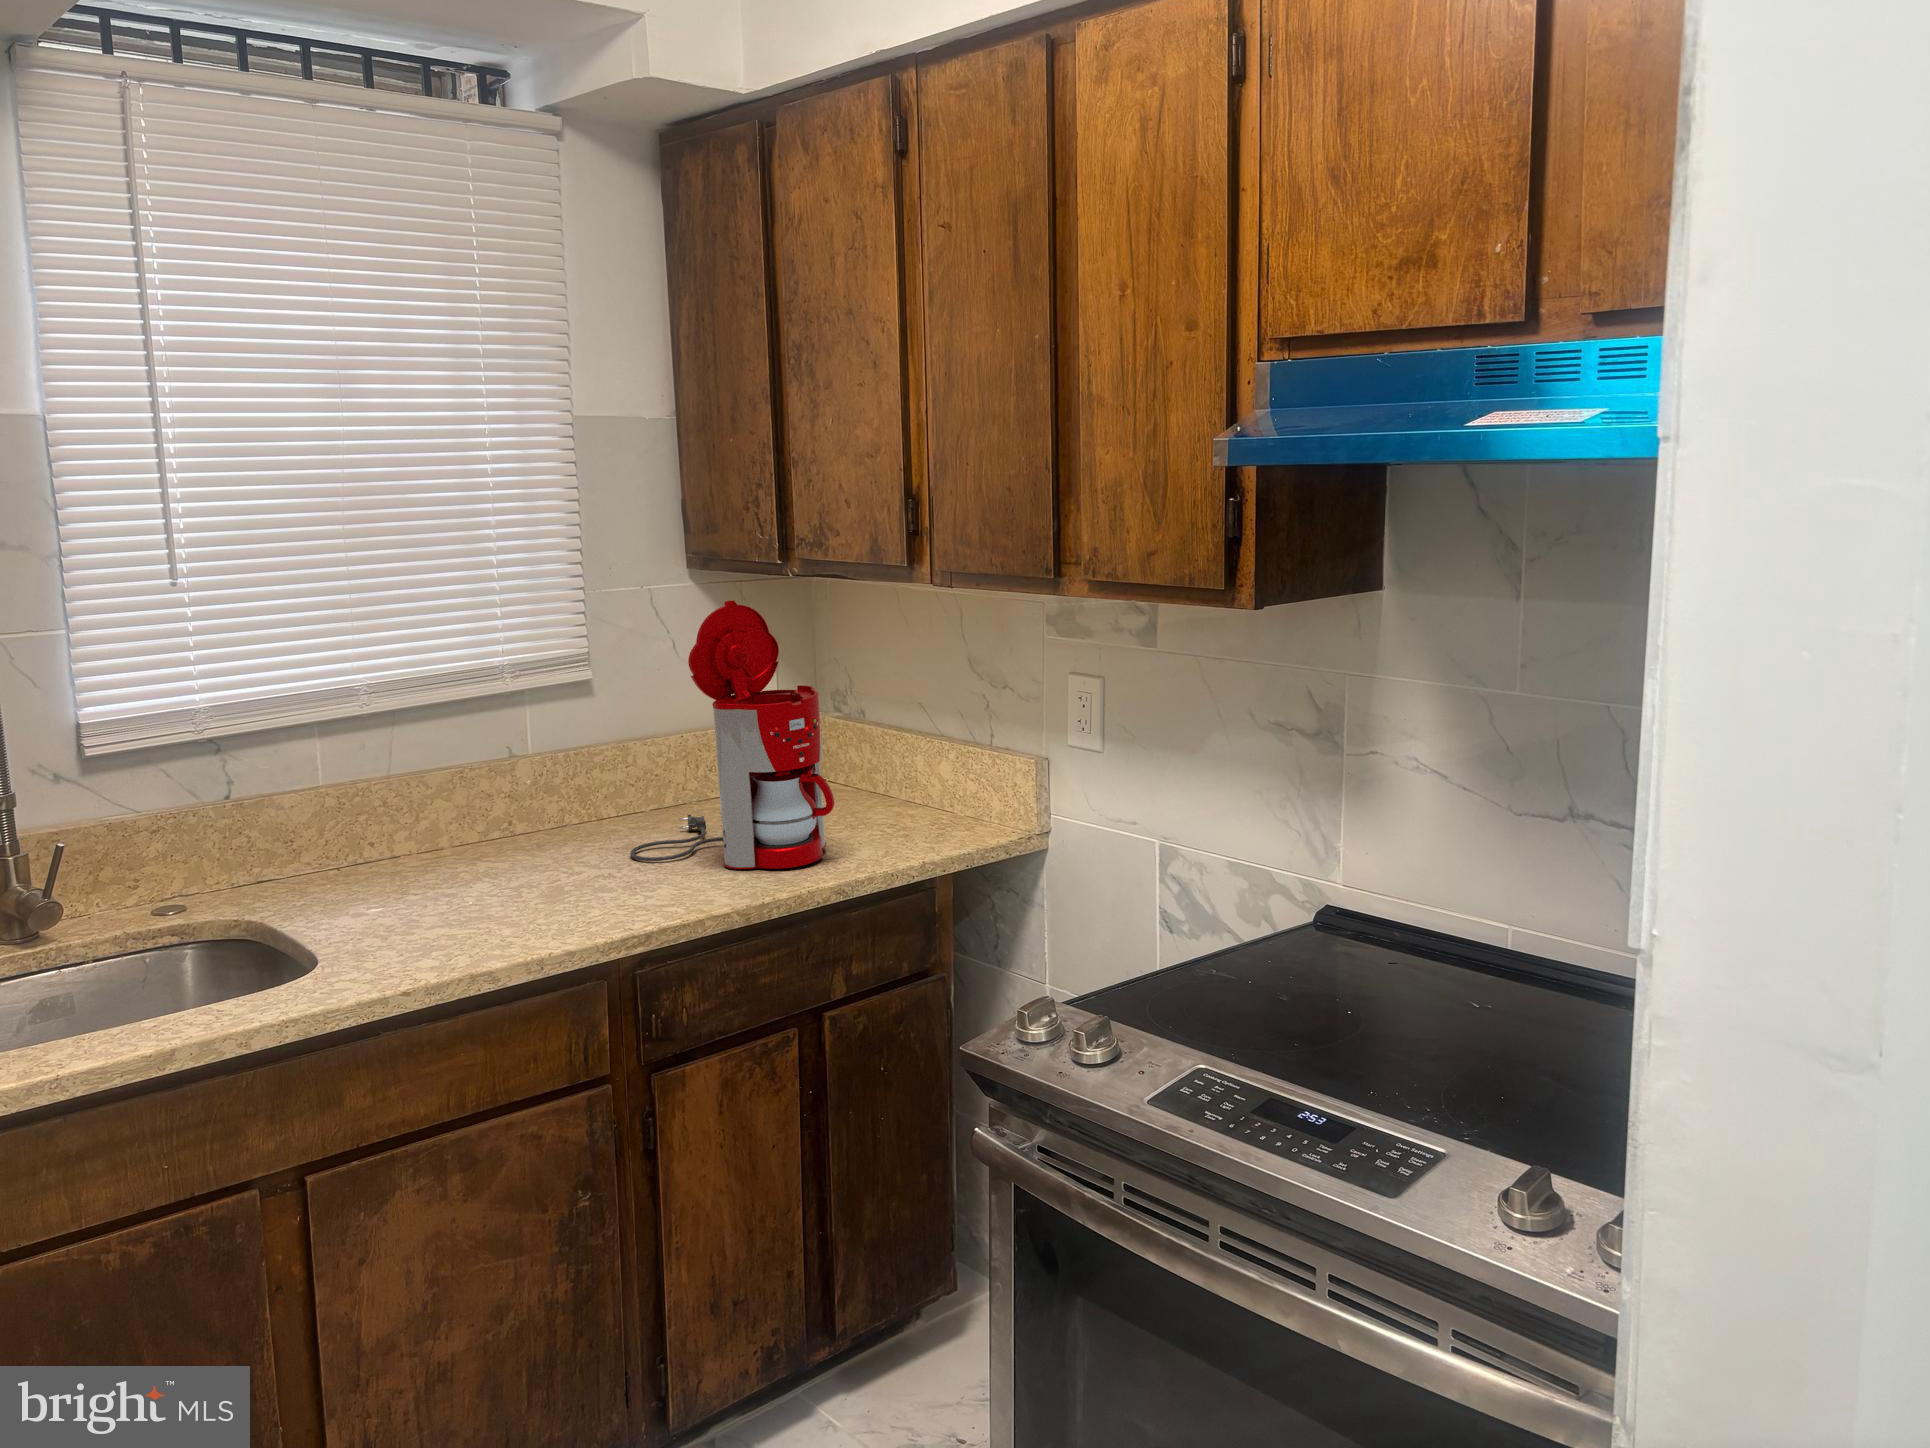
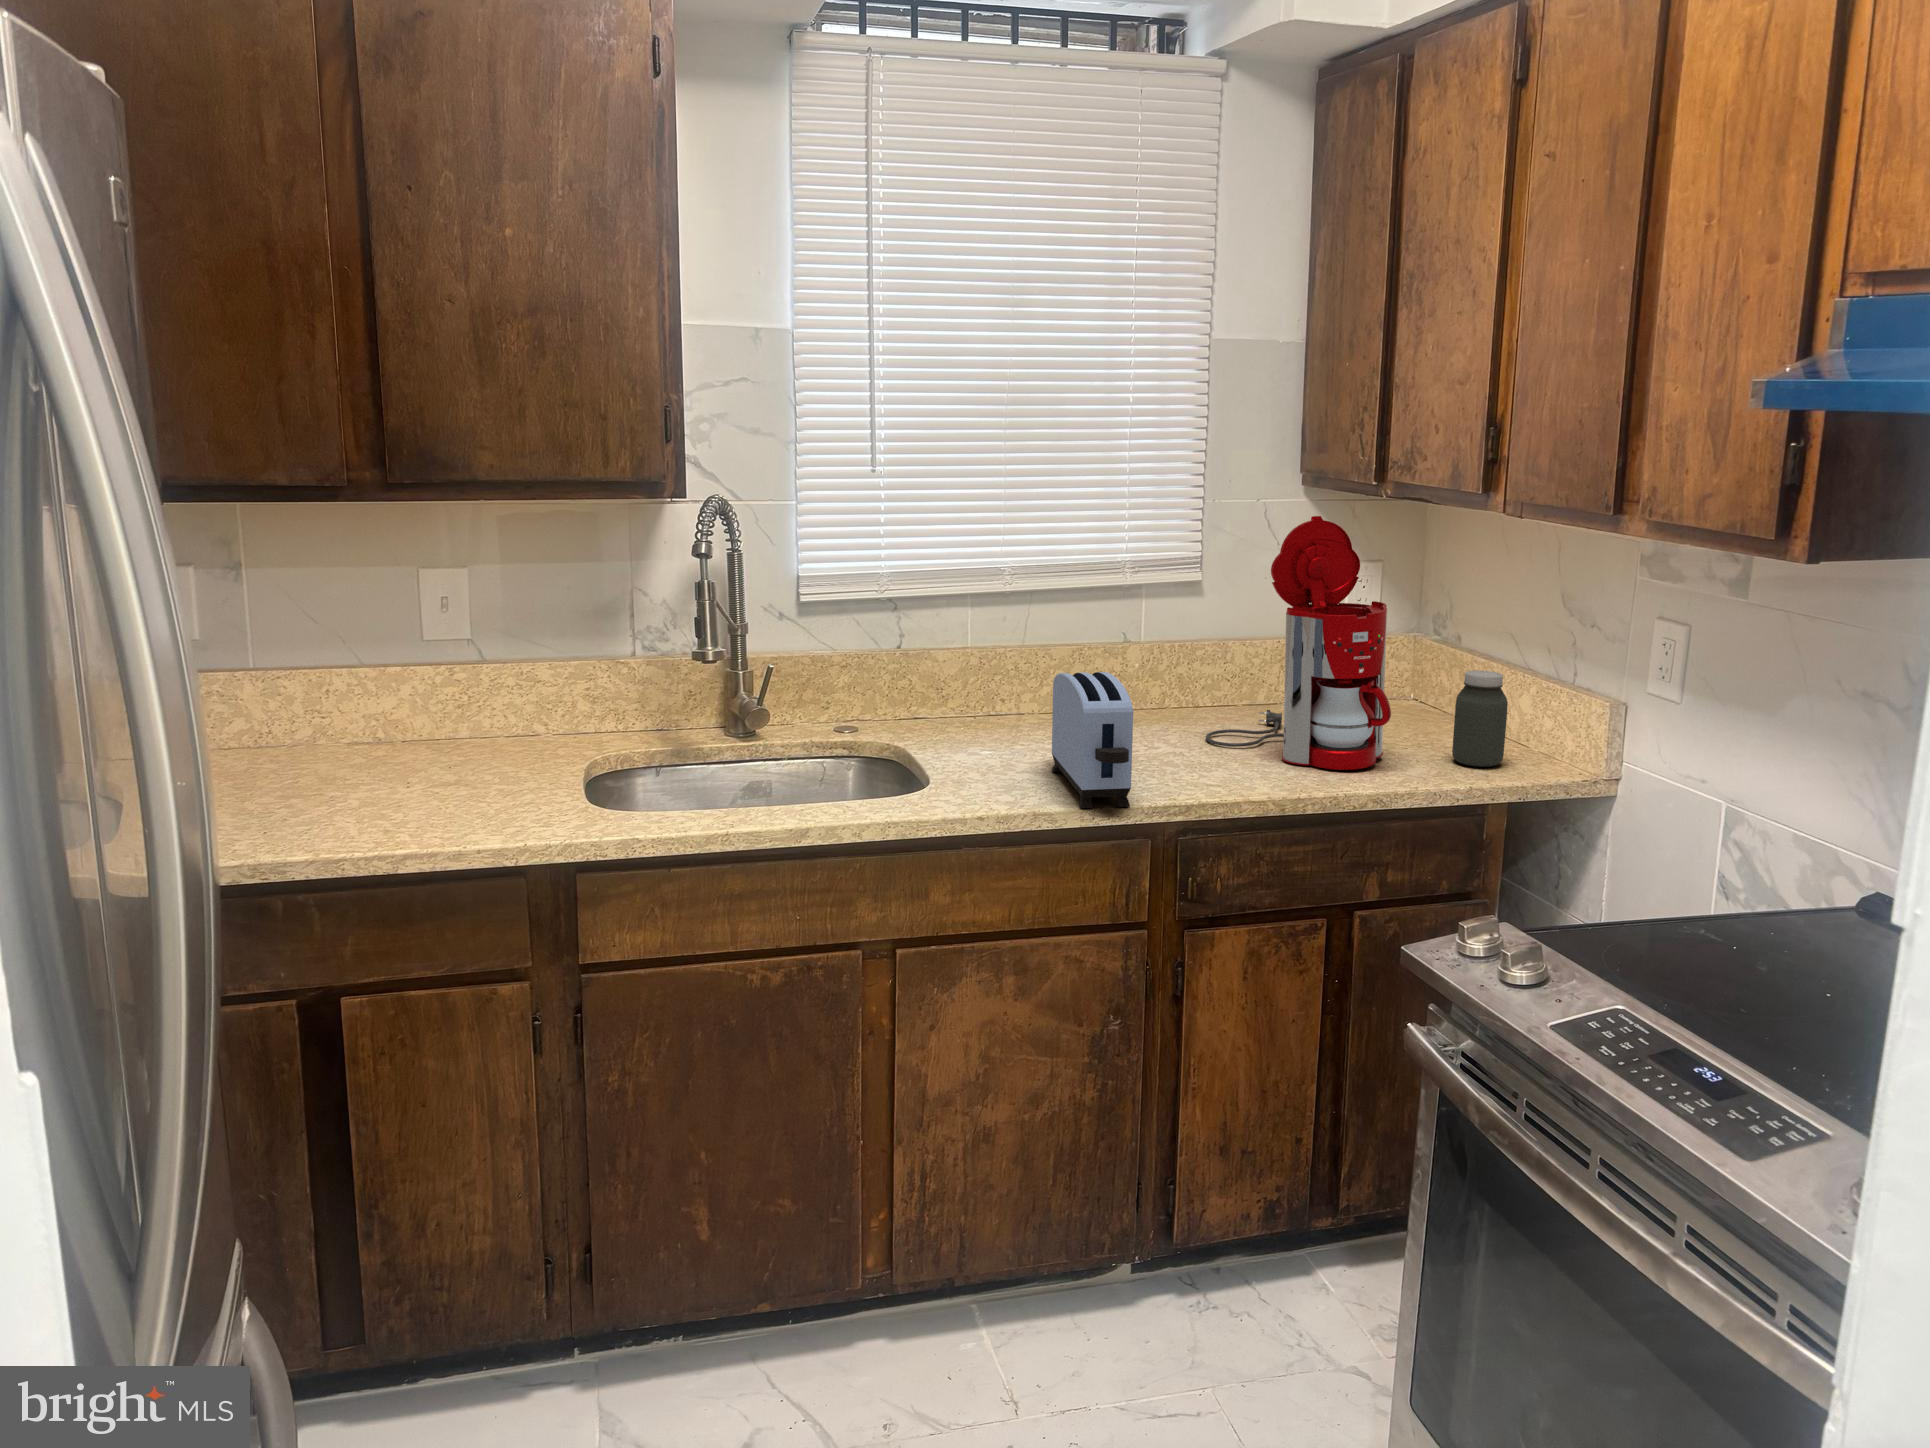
jar: none [891,745,944,843] -> present [1452,671,1508,767]
toaster: none [461,797,583,958] -> present [1052,672,1133,808]

